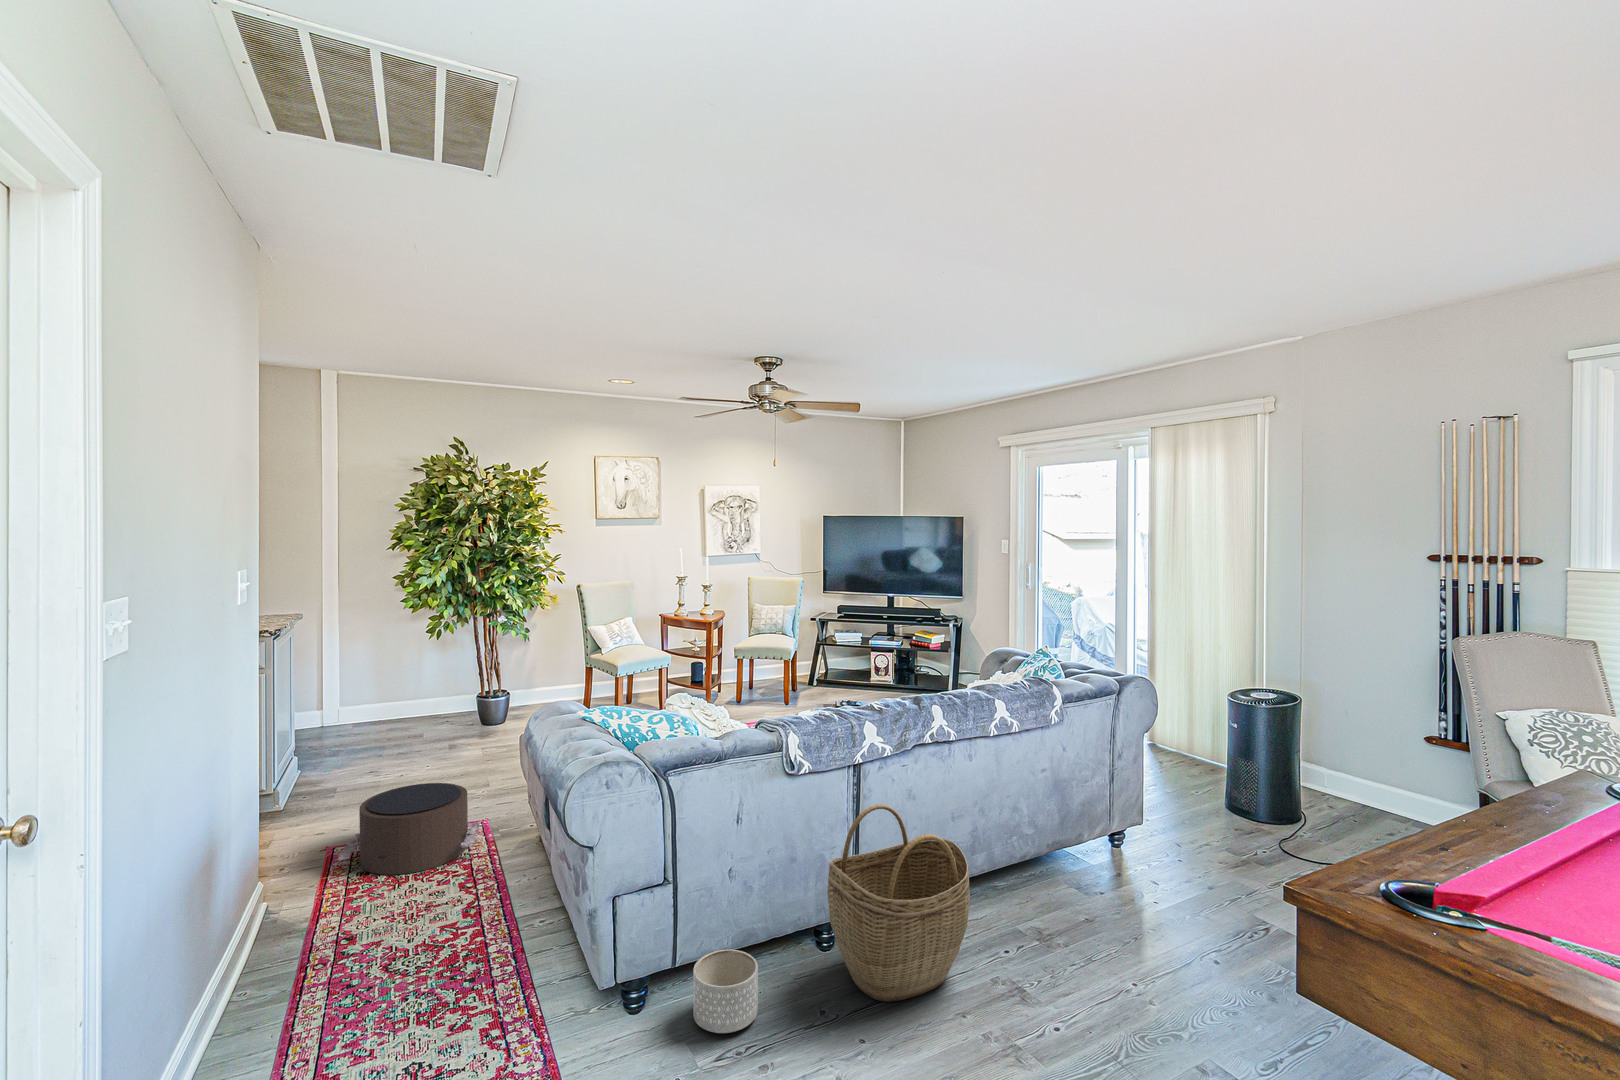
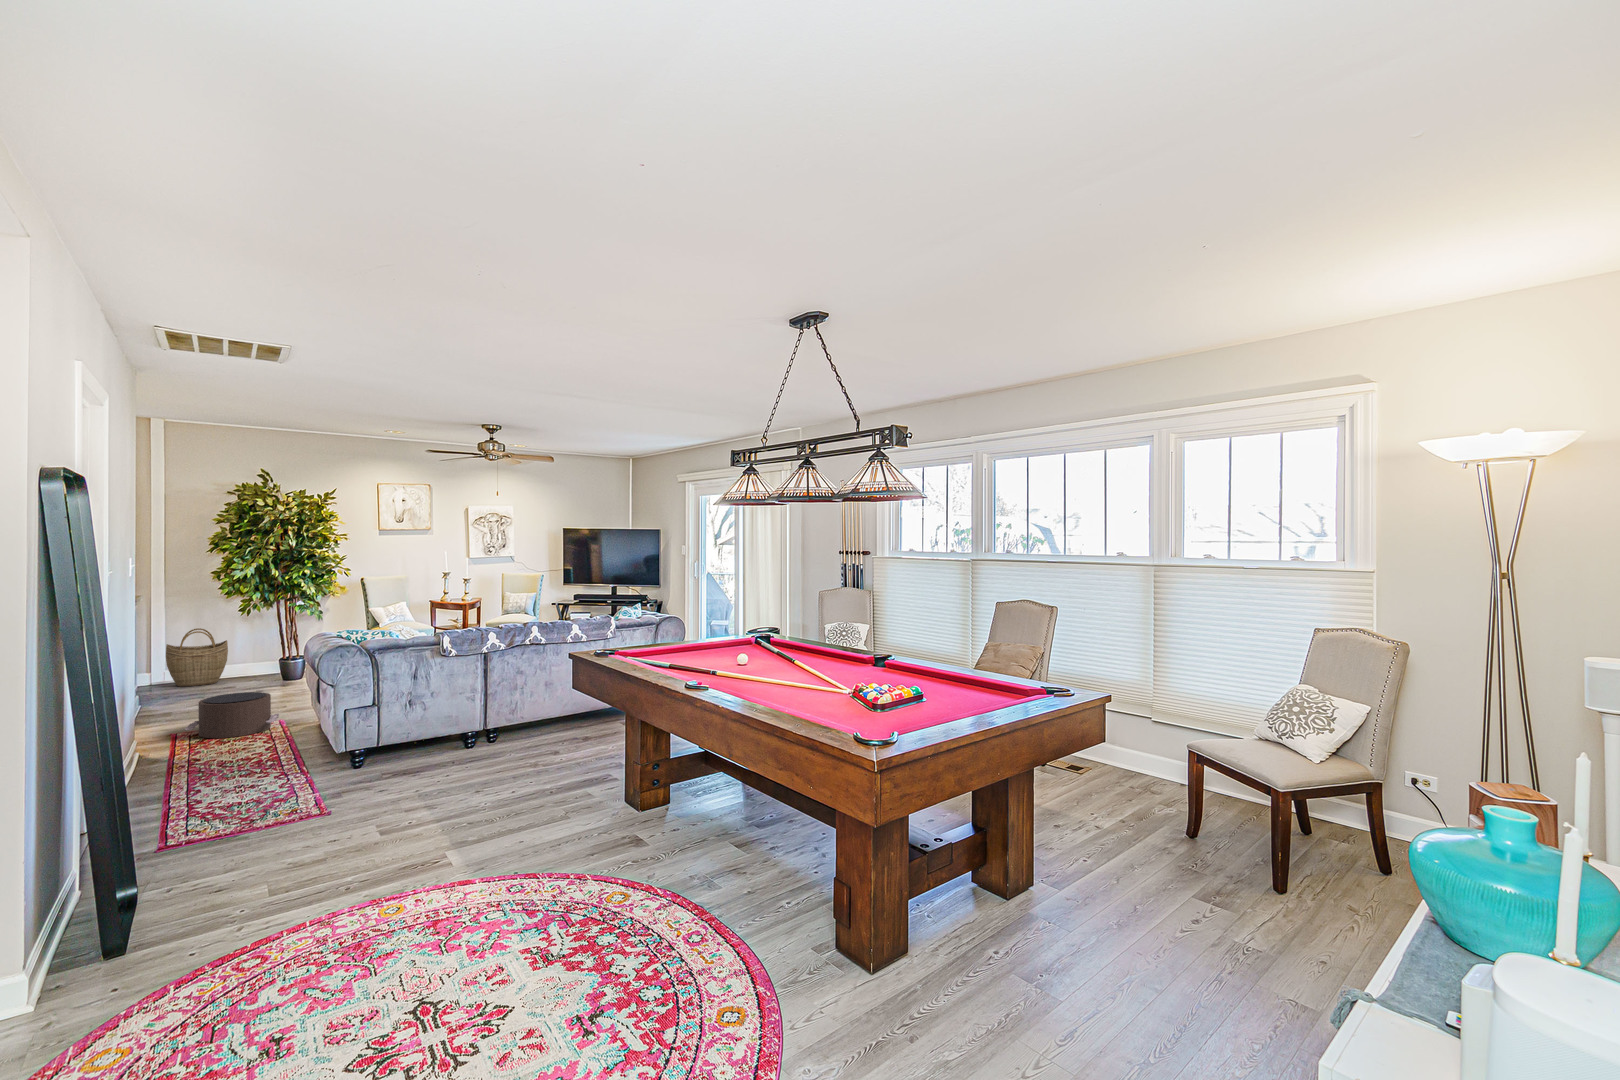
woven basket: present [828,804,970,1002] -> present [166,628,228,687]
planter: present [693,950,758,1033] -> none [390,737,424,768]

